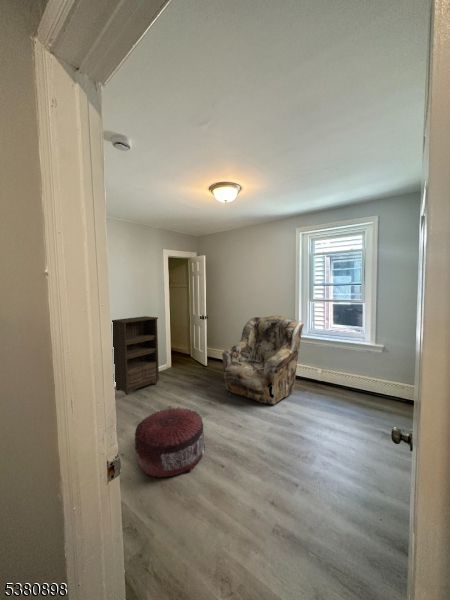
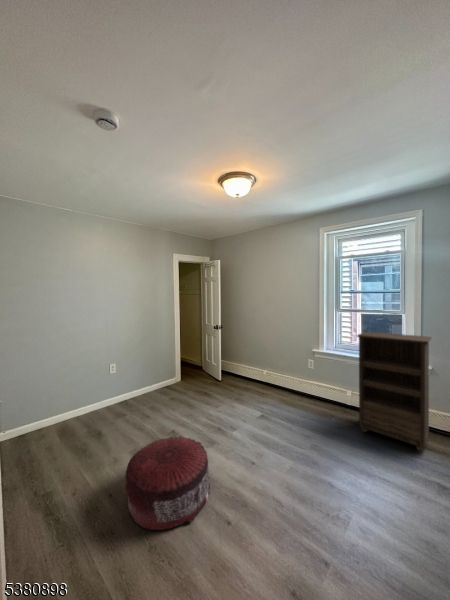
bookshelf: present [112,316,159,395] -> present [357,332,431,451]
armchair: present [222,316,304,404] -> none [234,327,328,432]

